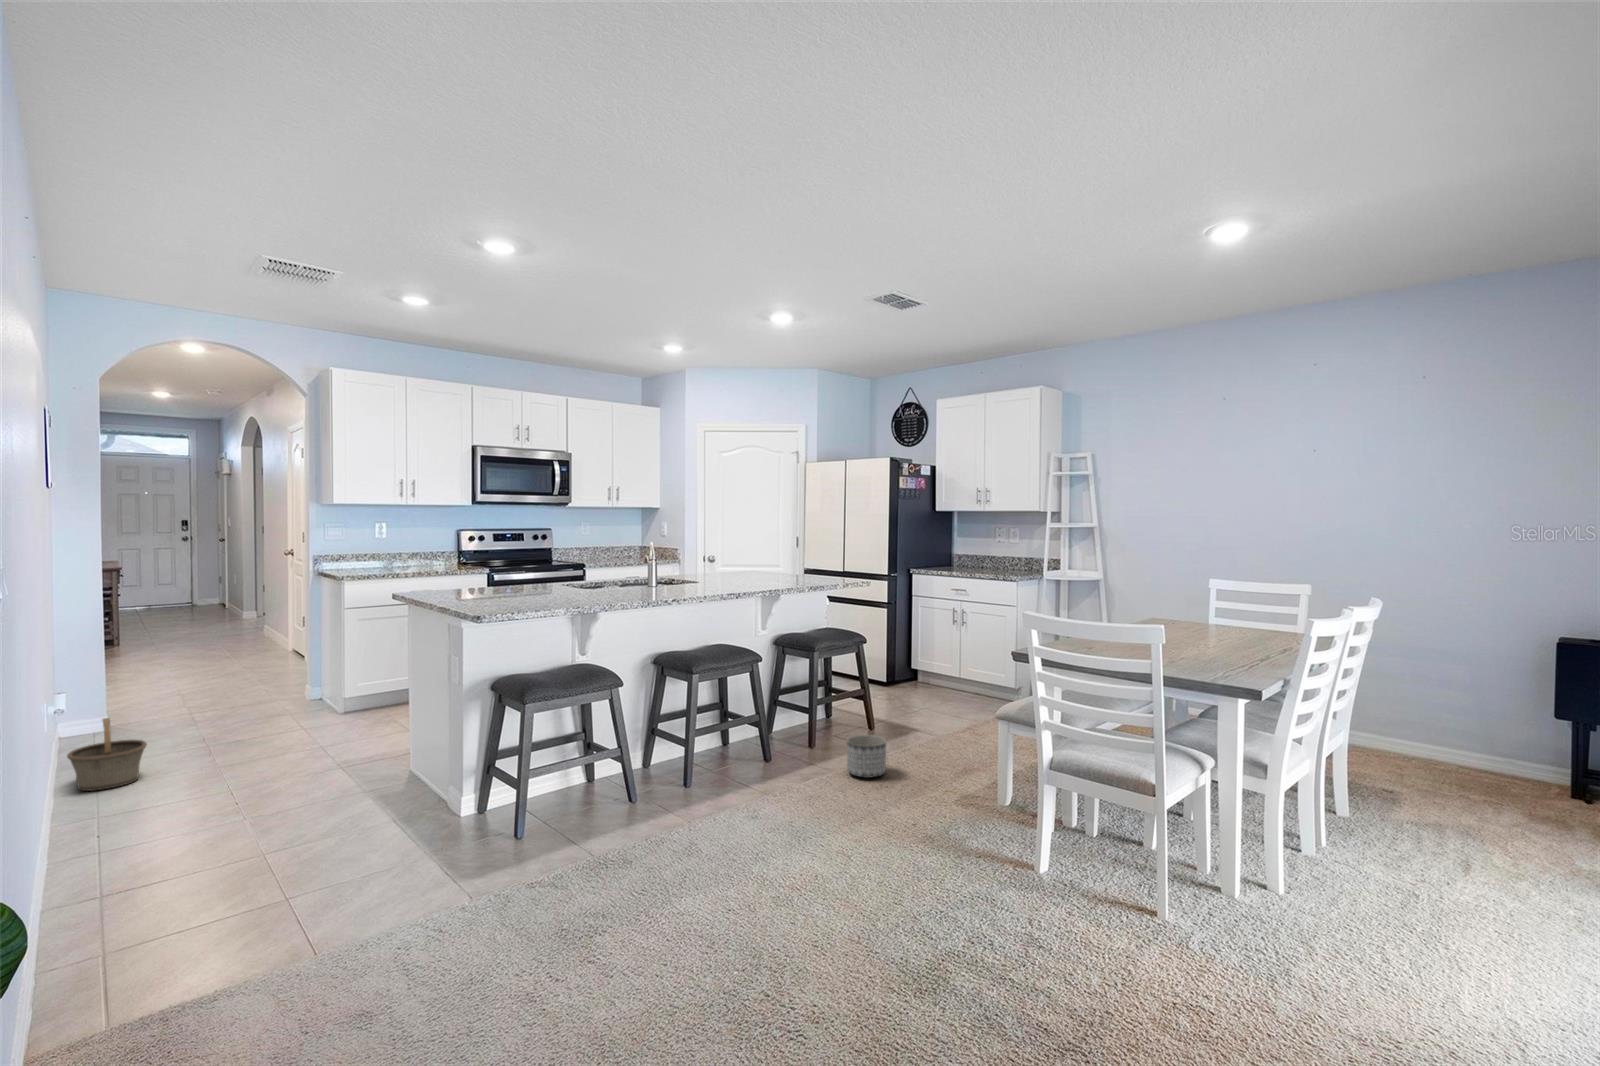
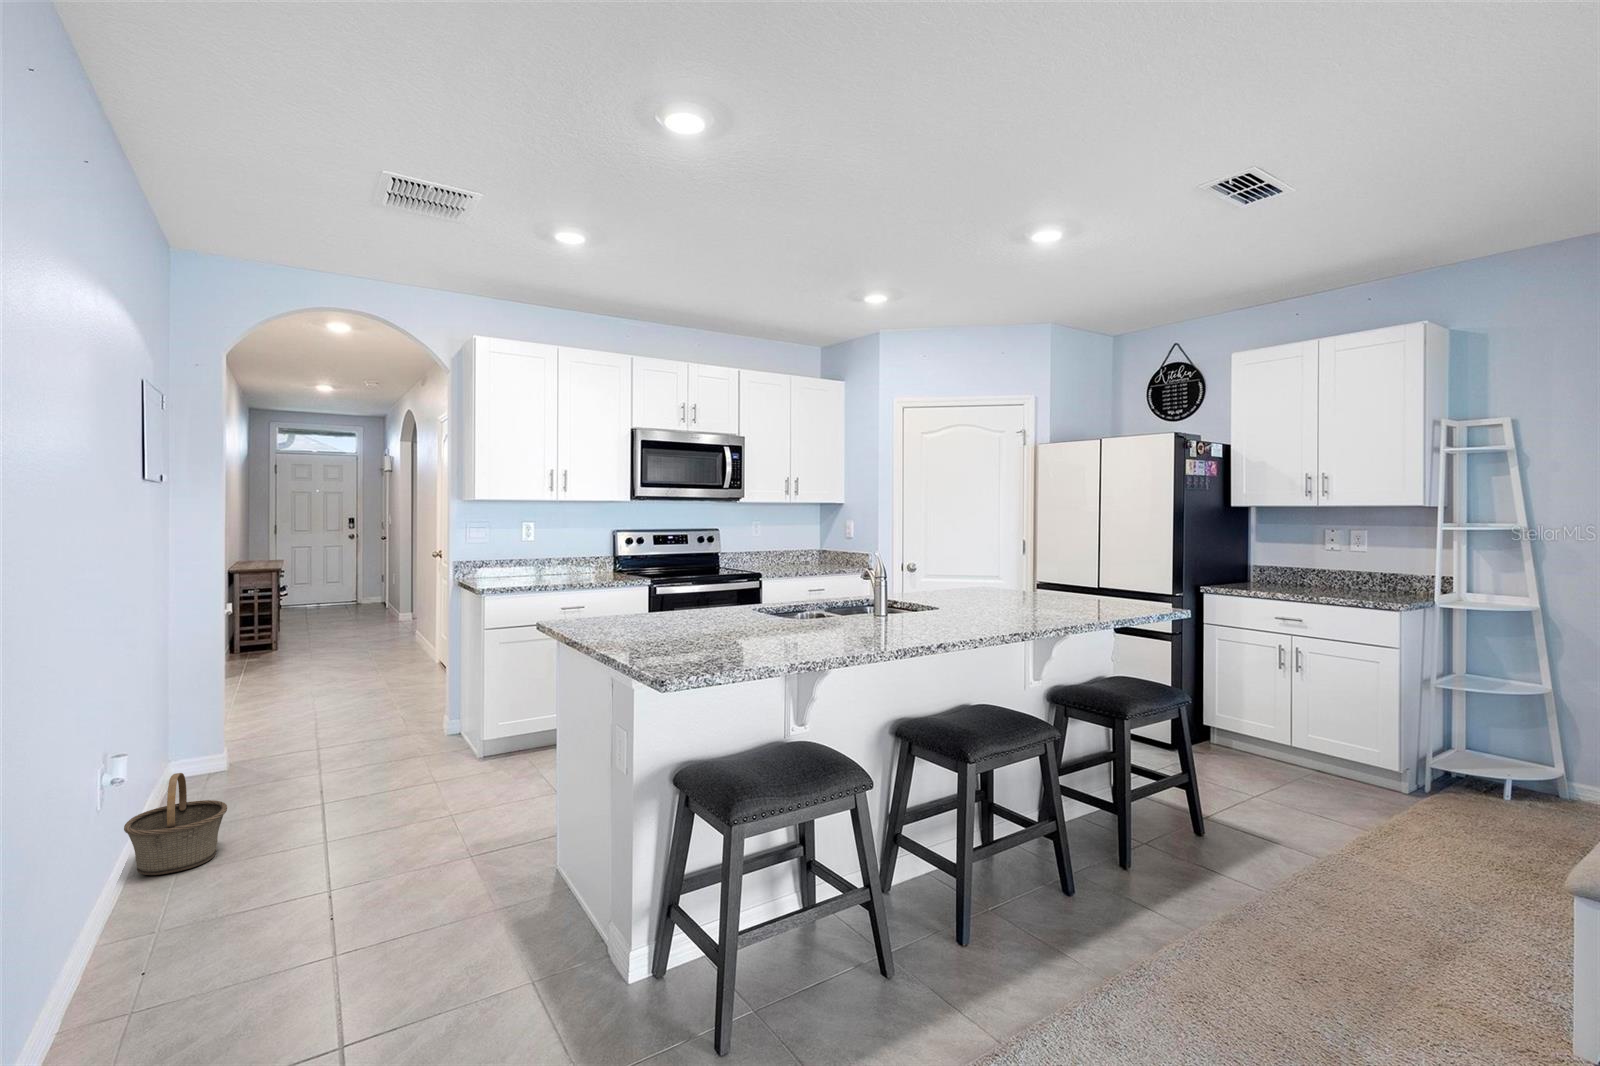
planter: present [847,735,886,778] -> none [1224,864,1302,947]

